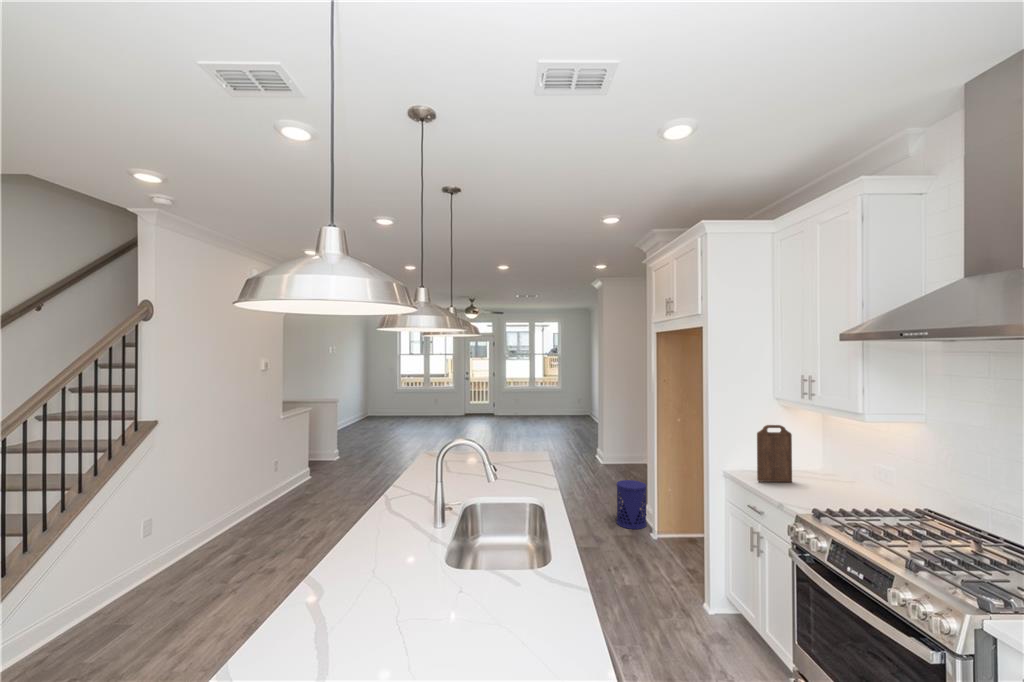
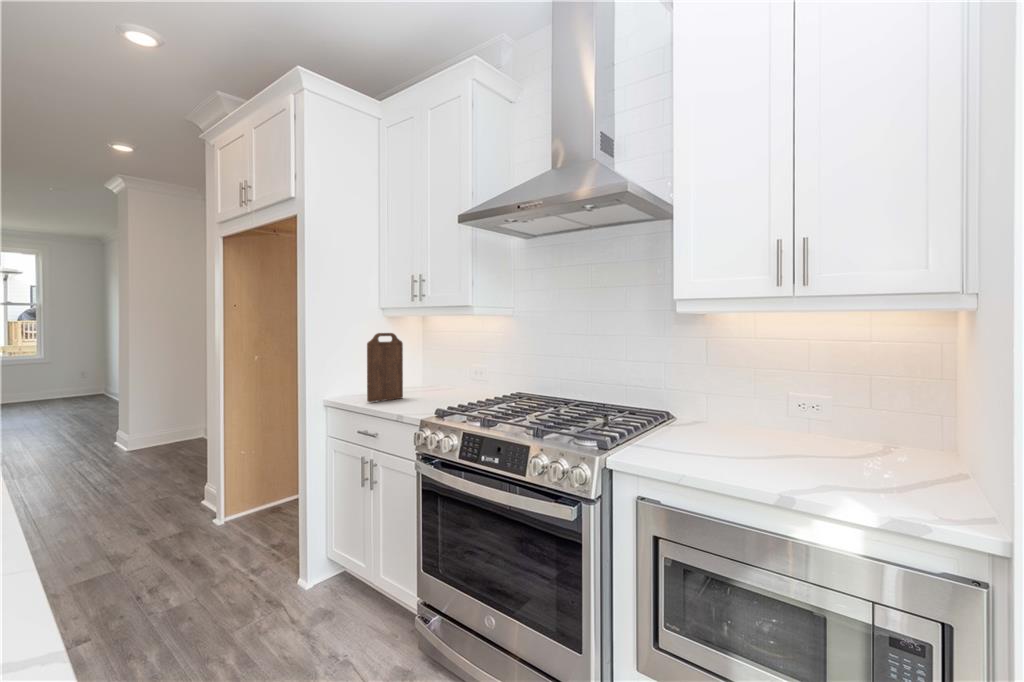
waste bin: present [617,480,647,529] -> none [155,455,207,525]

